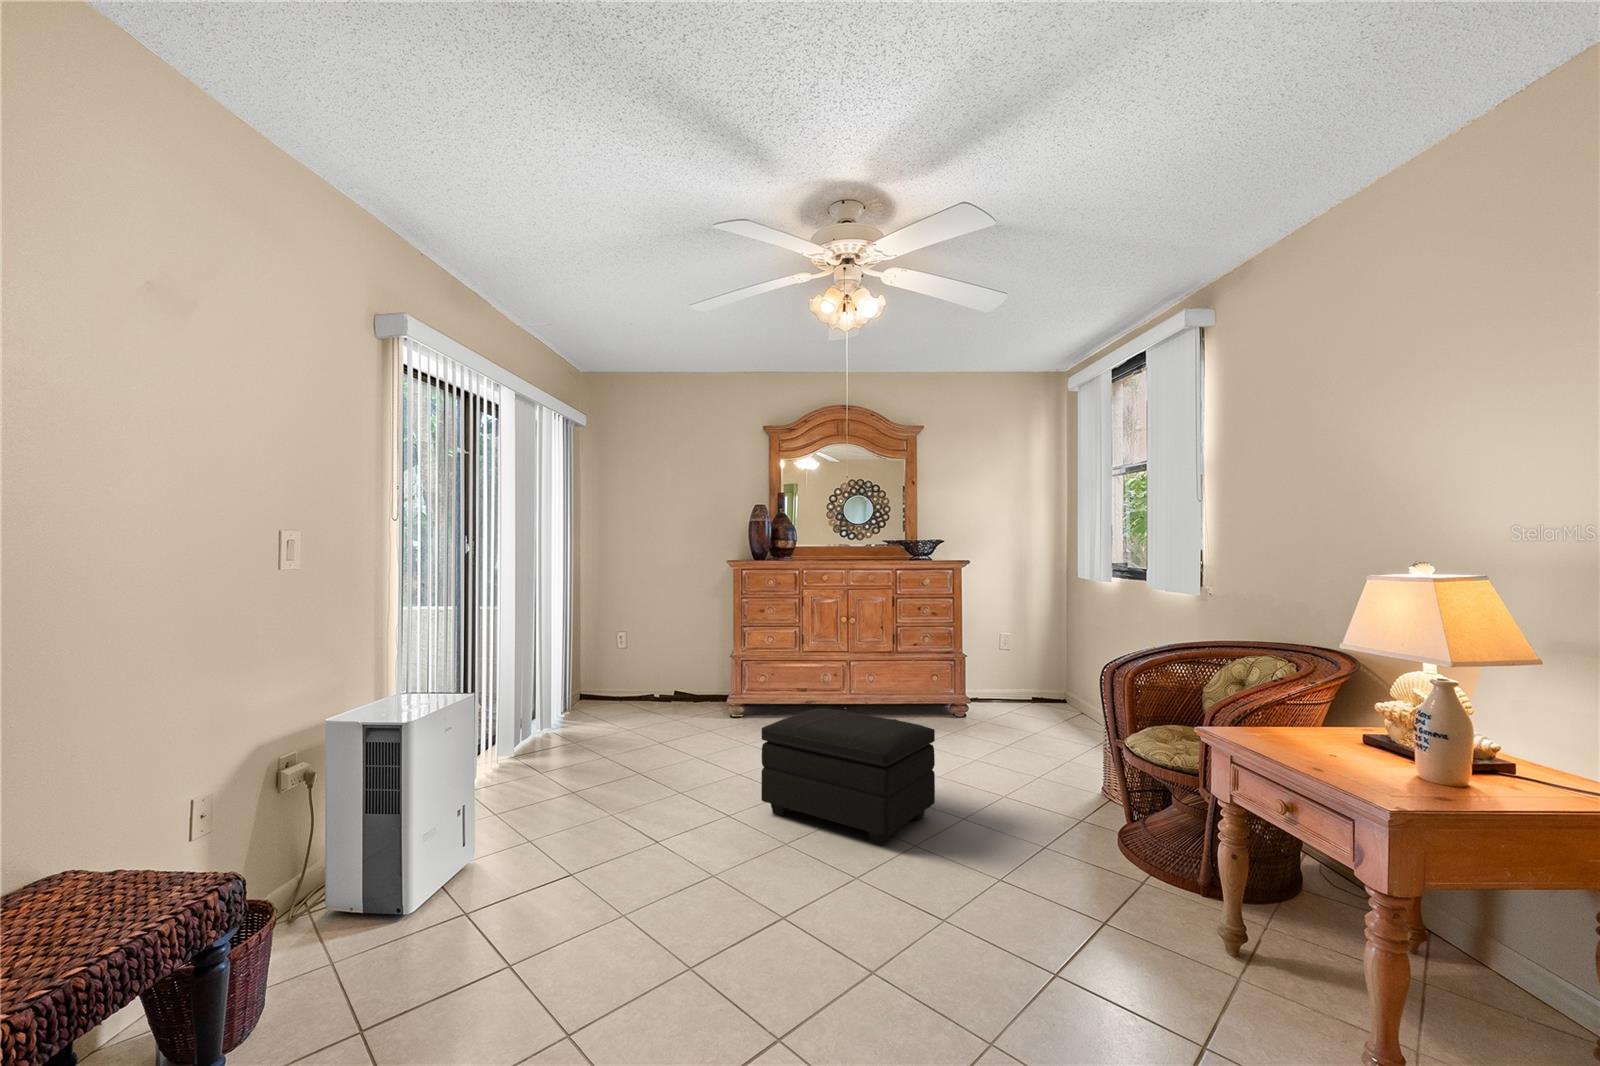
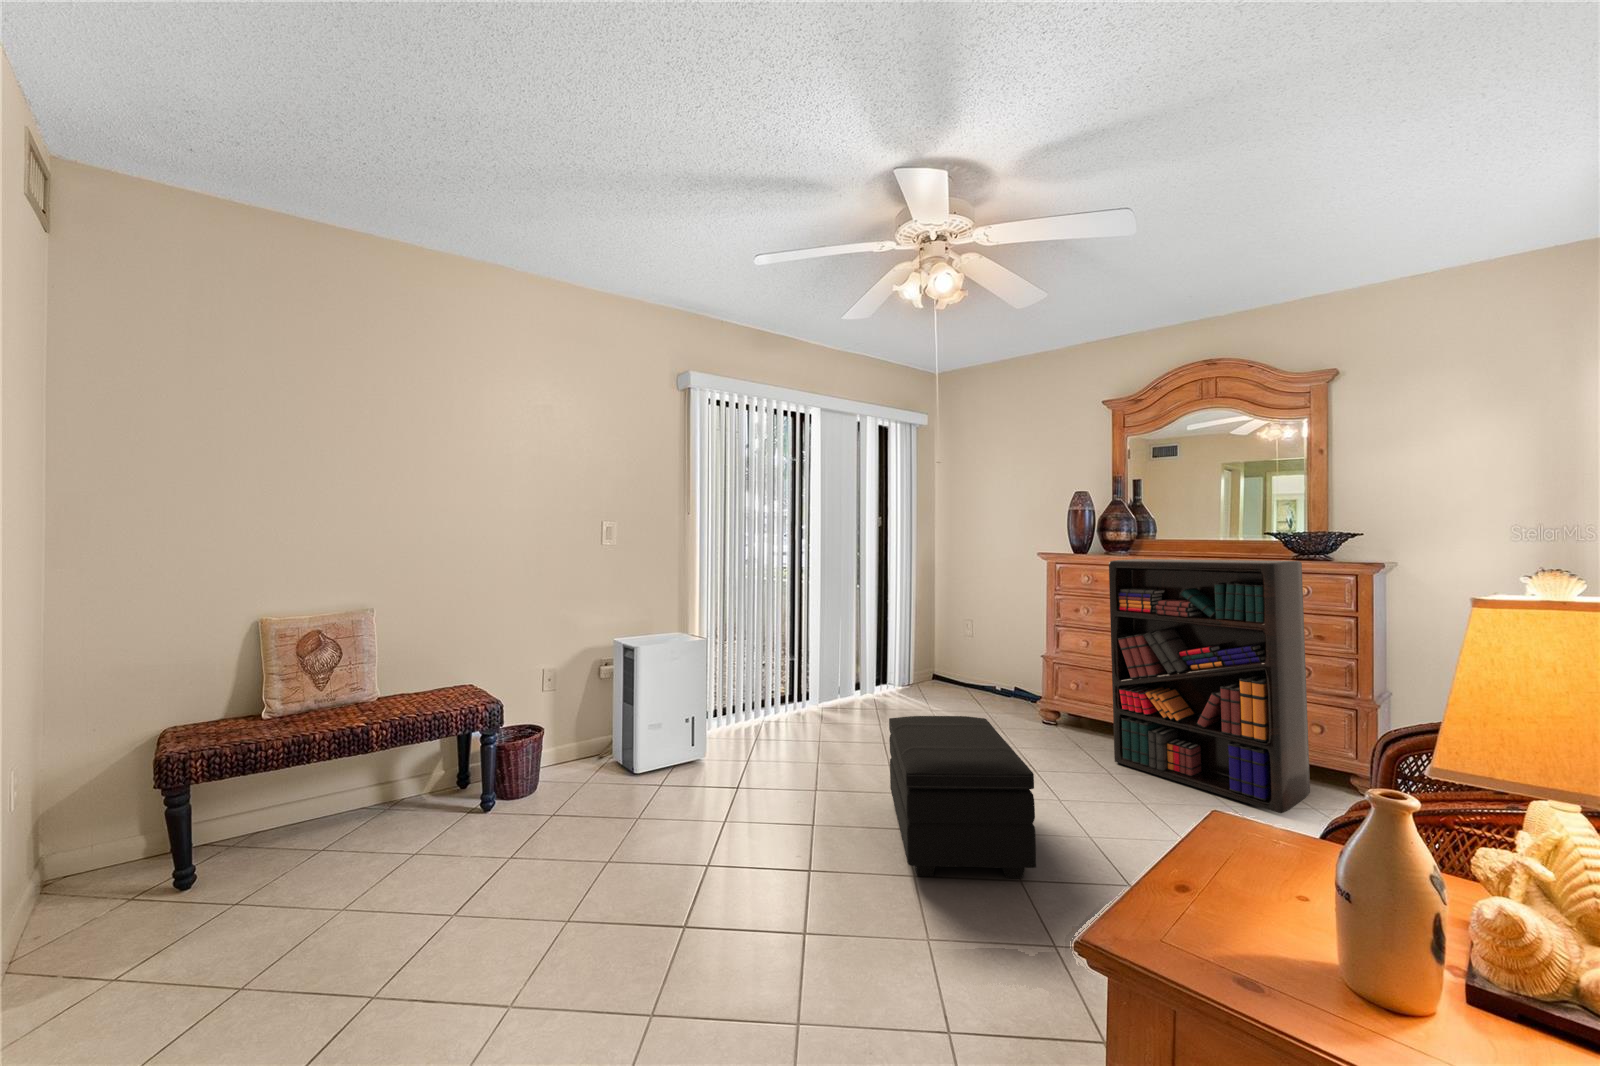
bookshelf: none [826,562,941,734] -> present [1109,559,1310,813]

